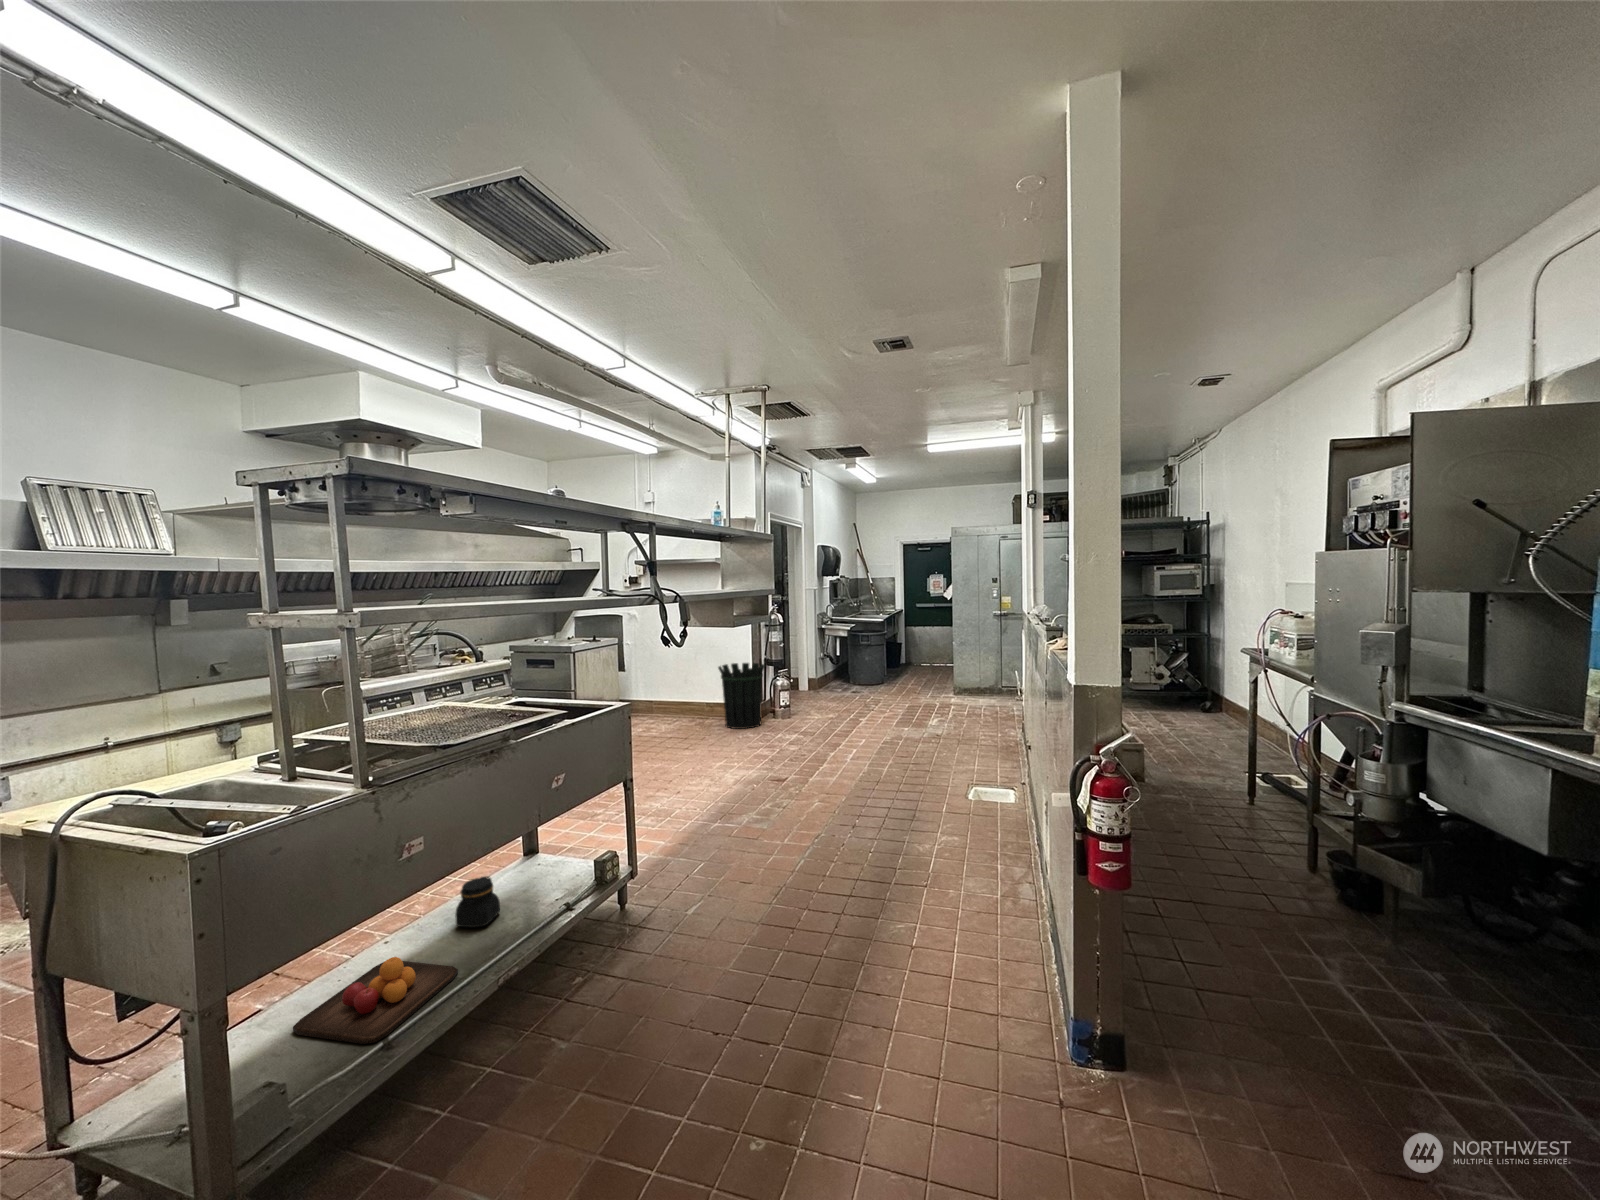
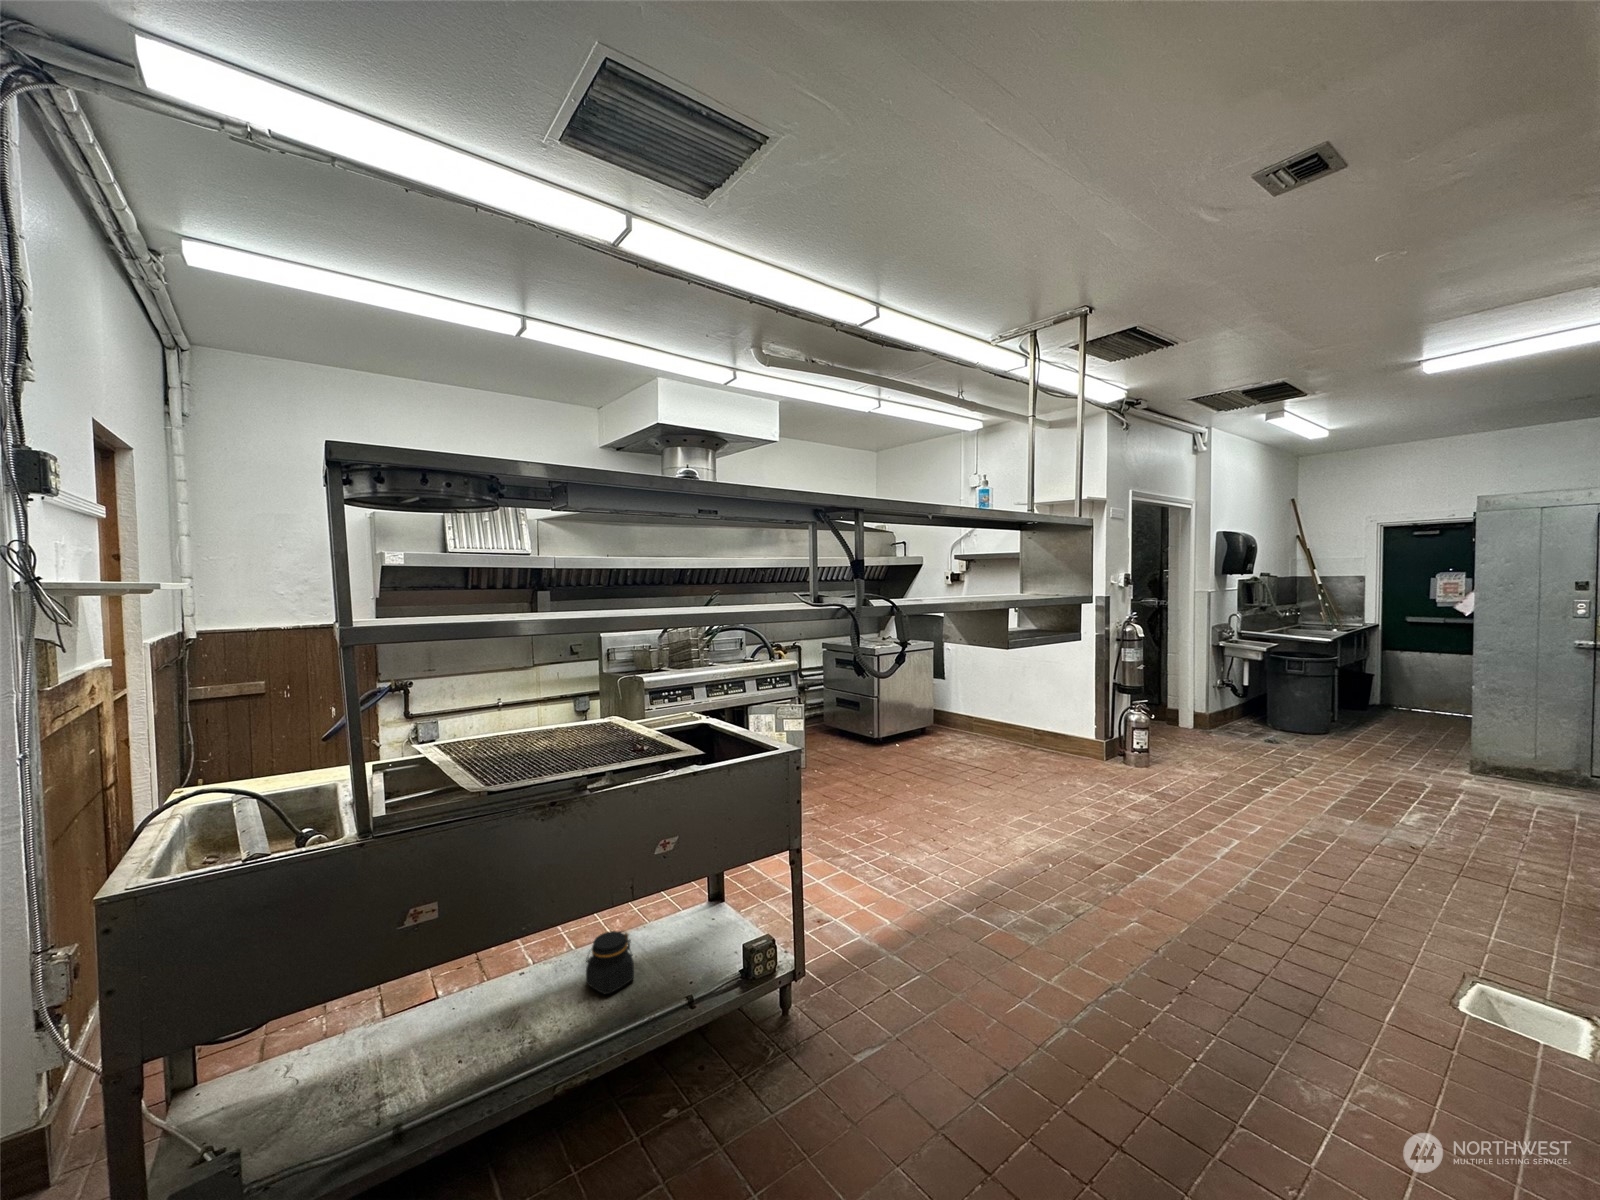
waste bin: present [718,663,765,729] -> none [1043,686,1110,774]
chopping board: present [293,957,458,1044] -> none [381,1004,540,1124]

